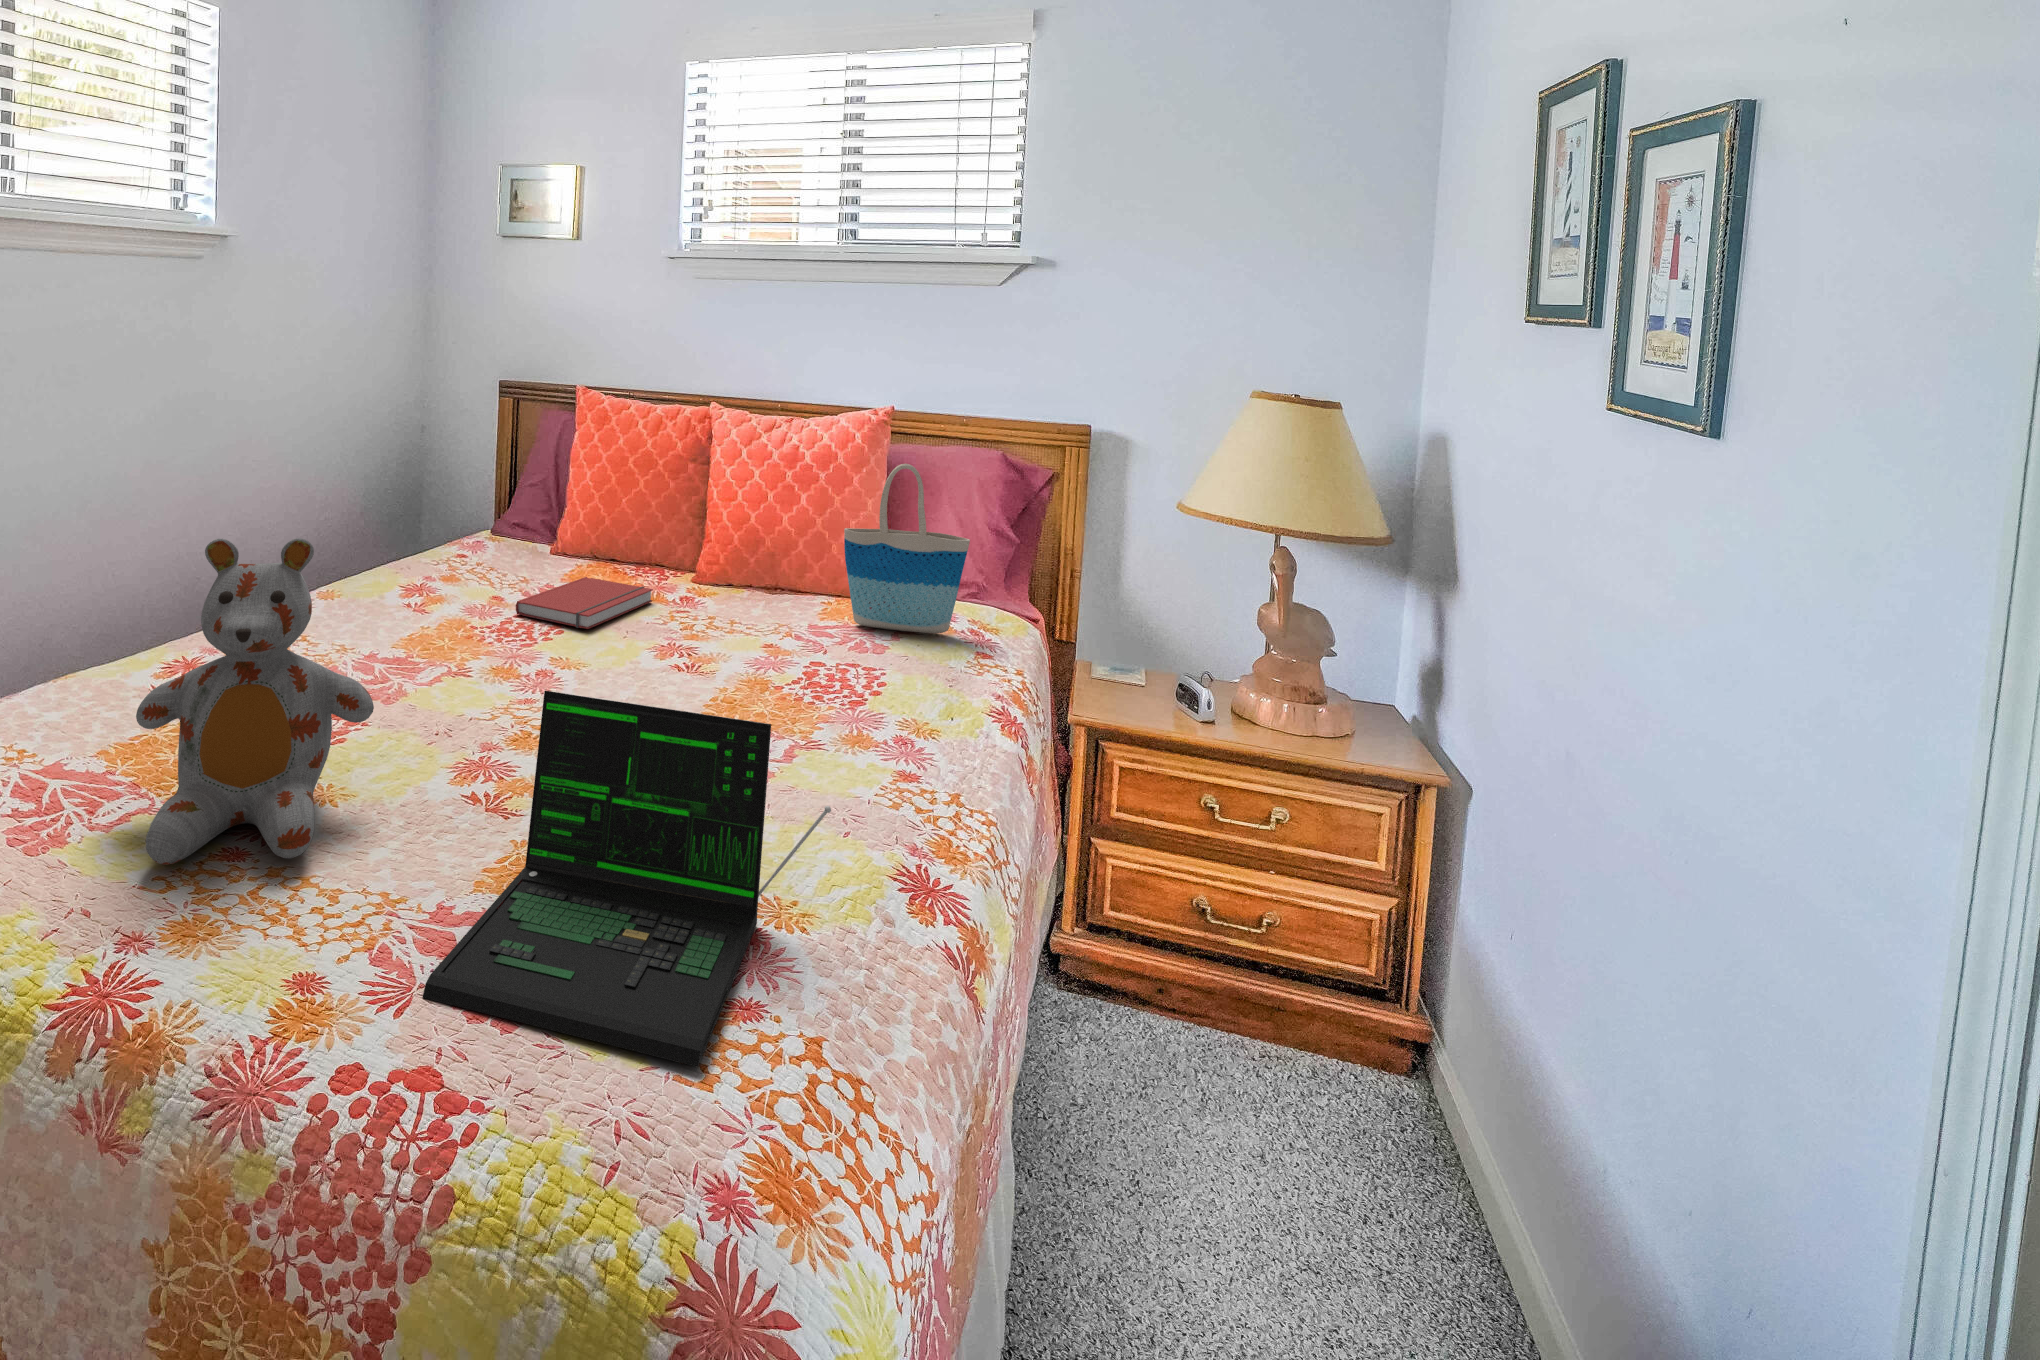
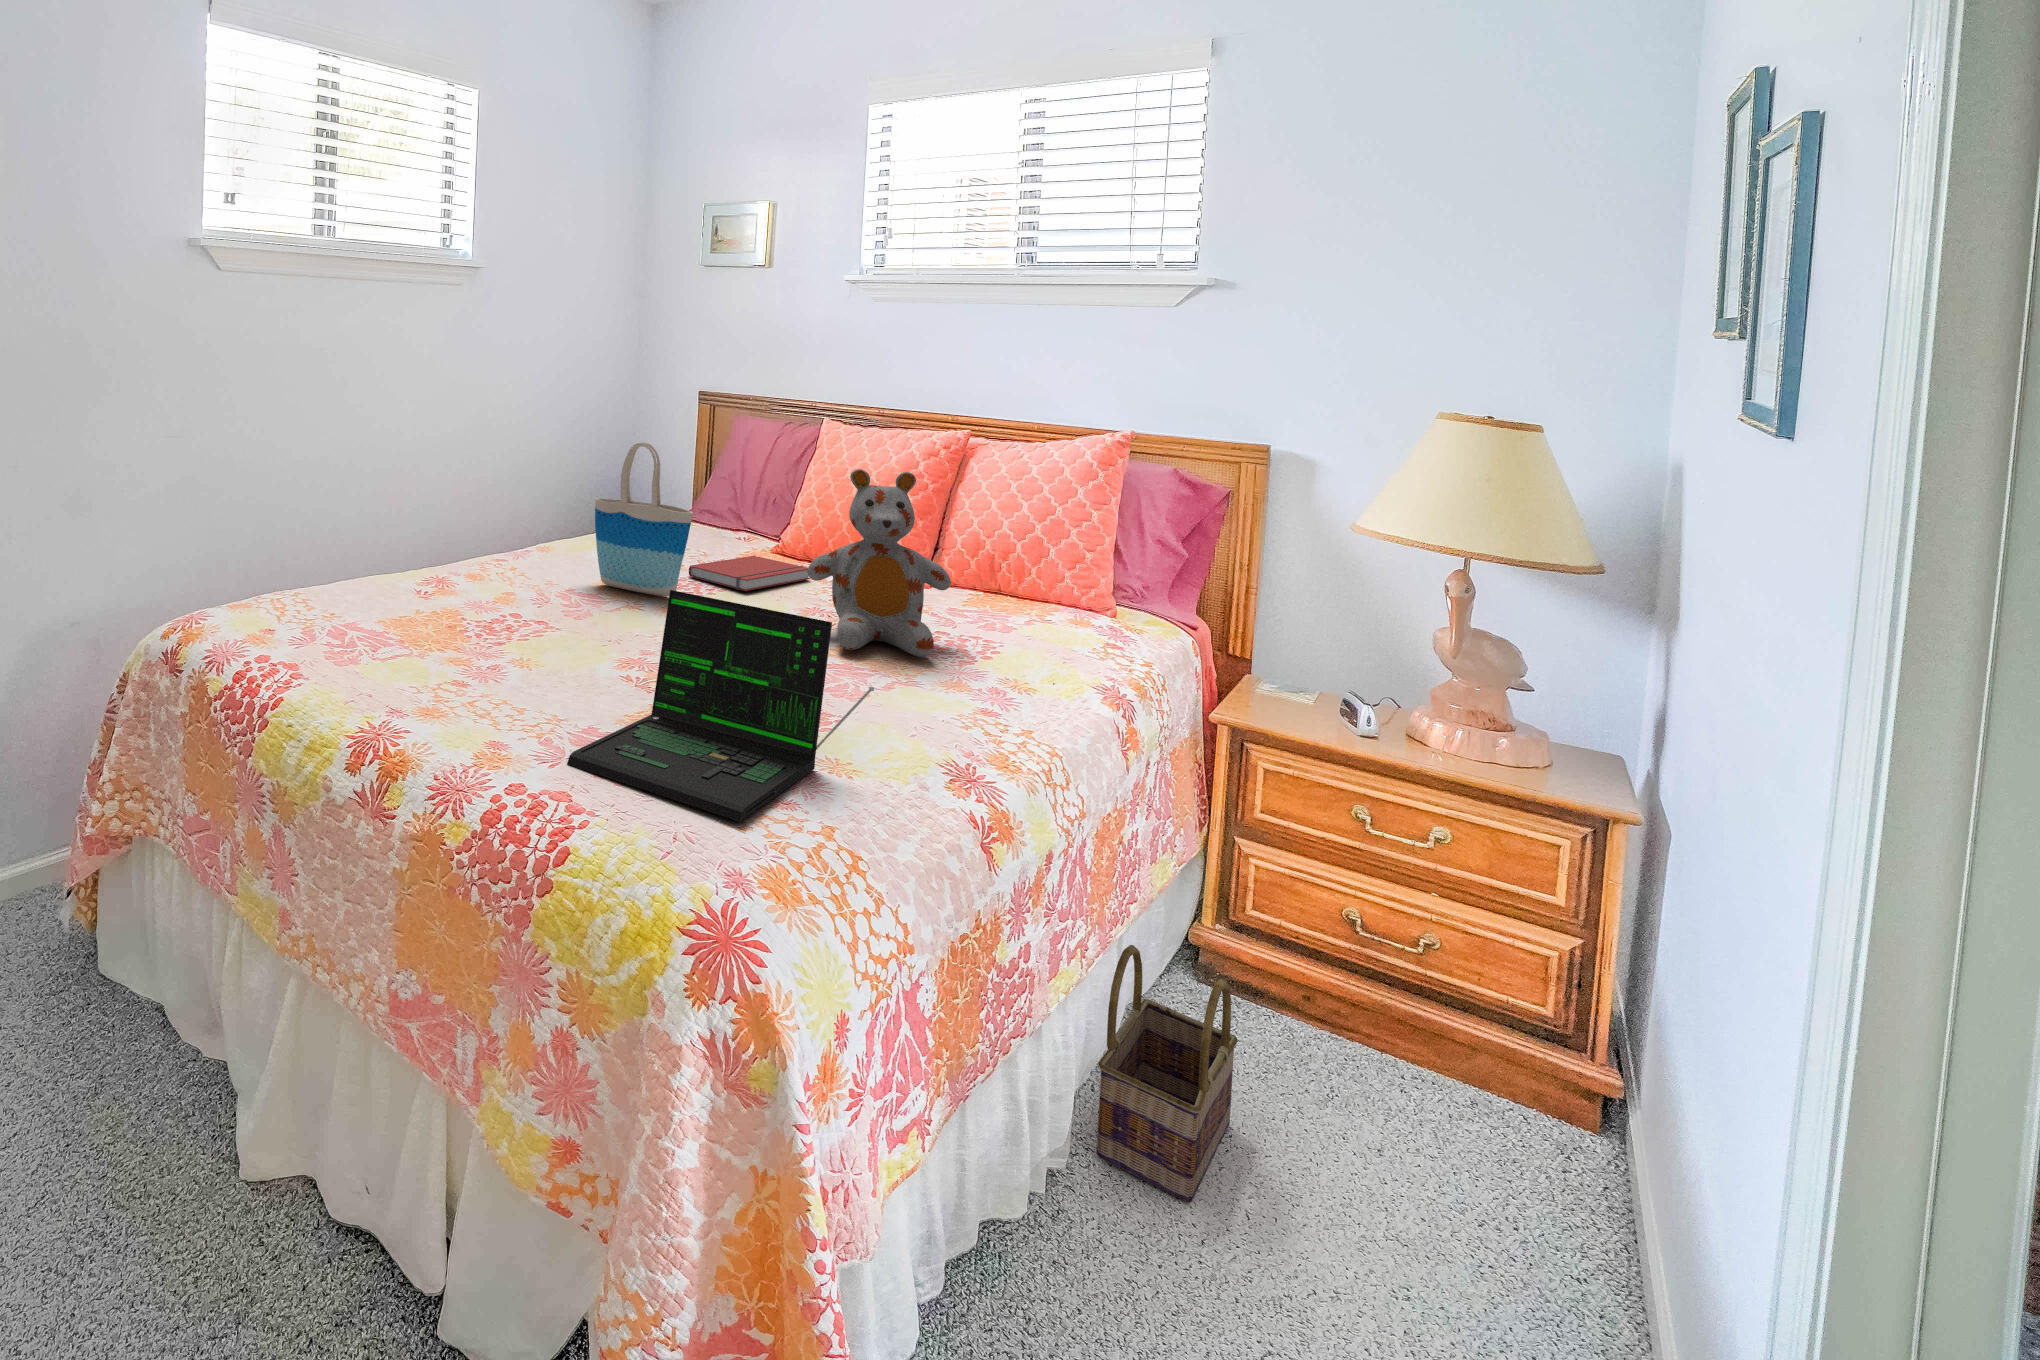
tote bag: present [844,464,970,633] -> present [595,442,693,596]
stuffed bear: present [136,538,374,865] -> present [807,469,951,657]
basket: none [1030,1005,1147,1298] -> present [1097,945,1238,1202]

